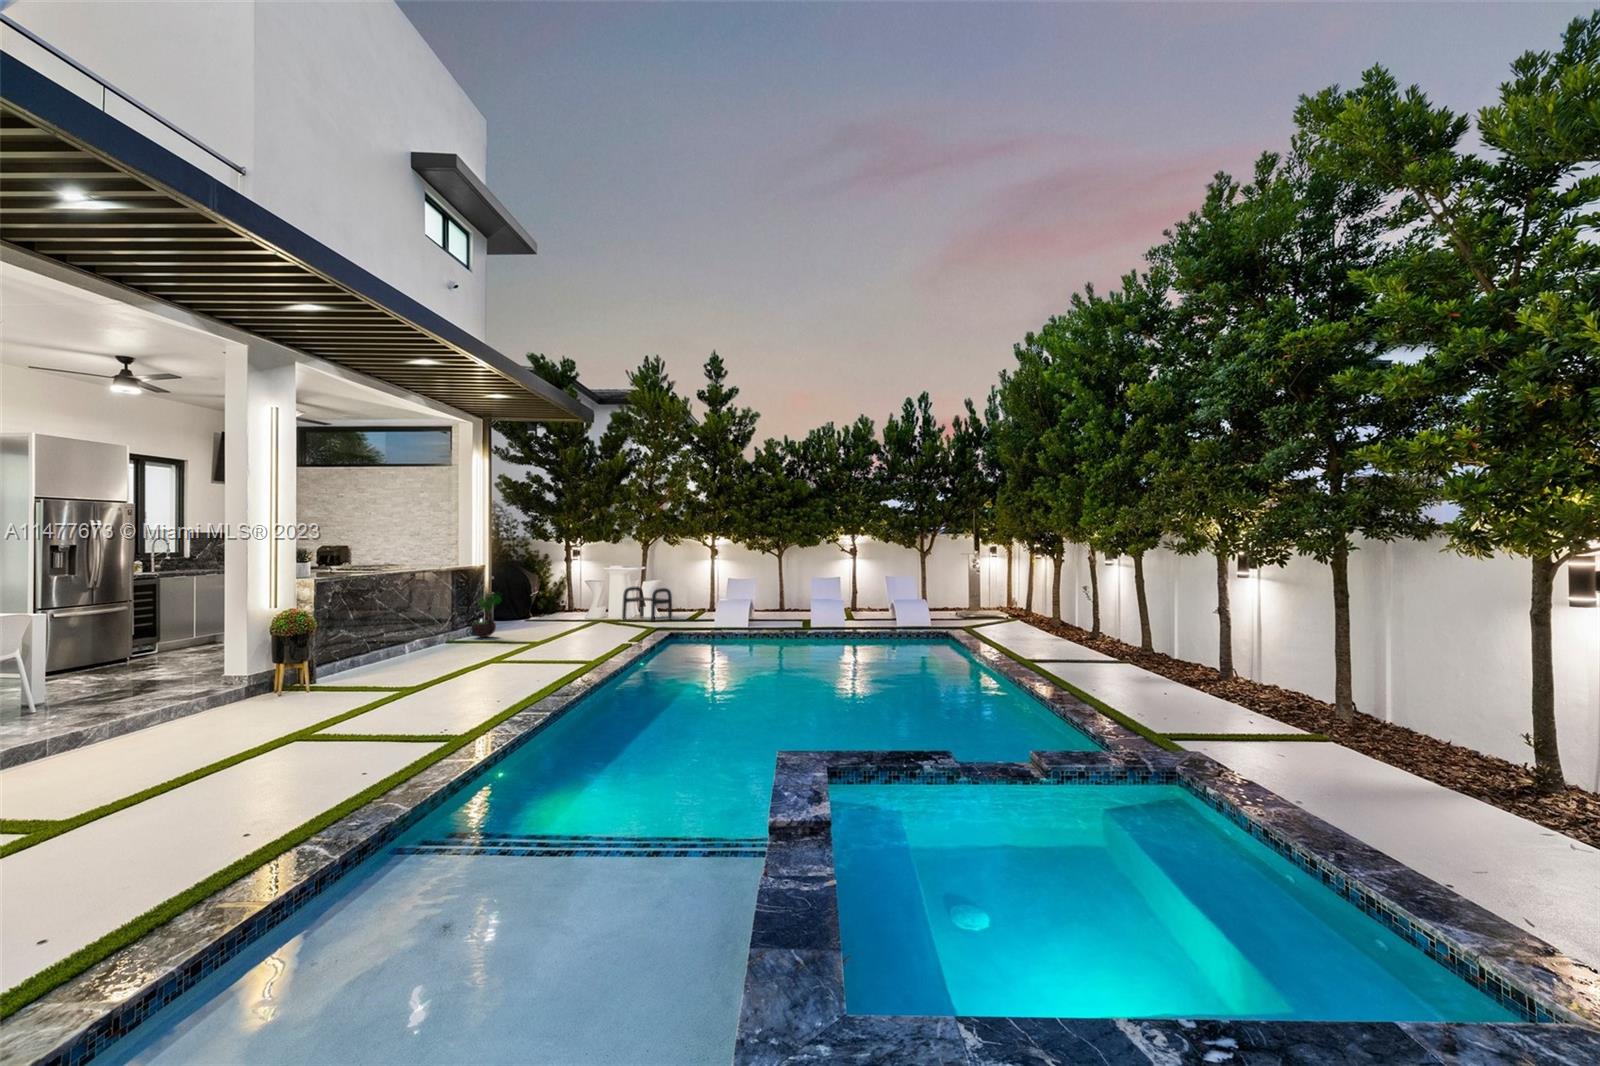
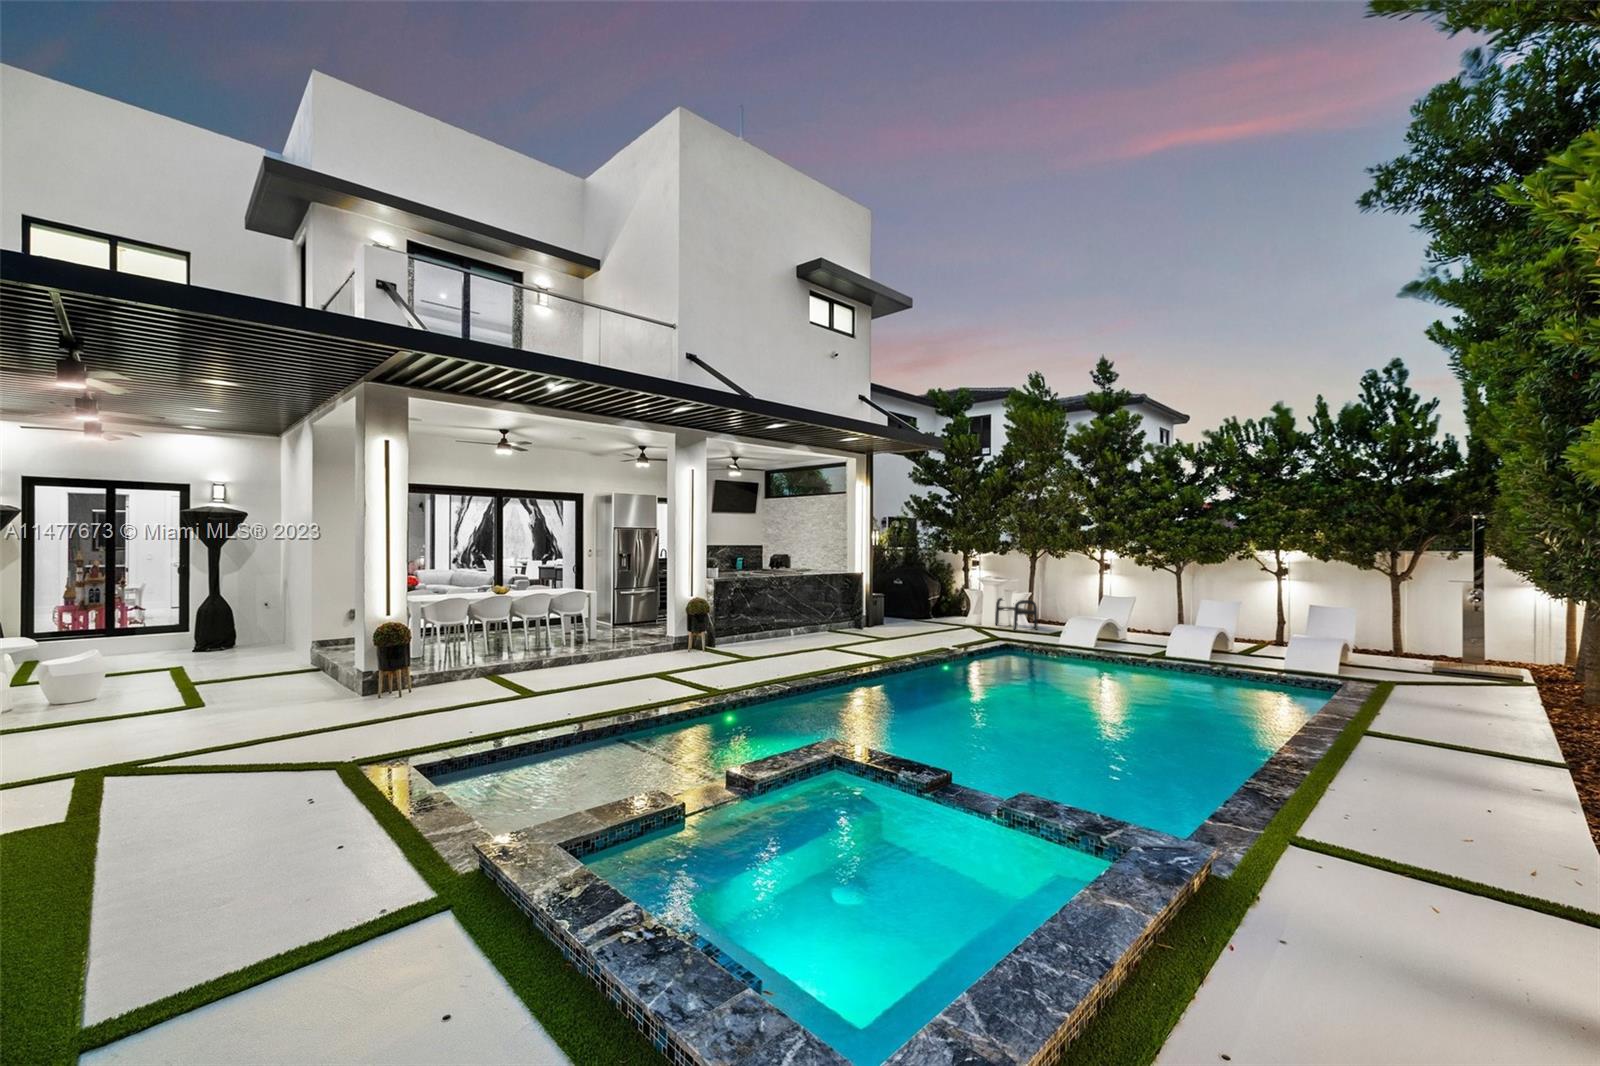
potted tree: present [473,594,500,637] -> none [855,592,876,629]

